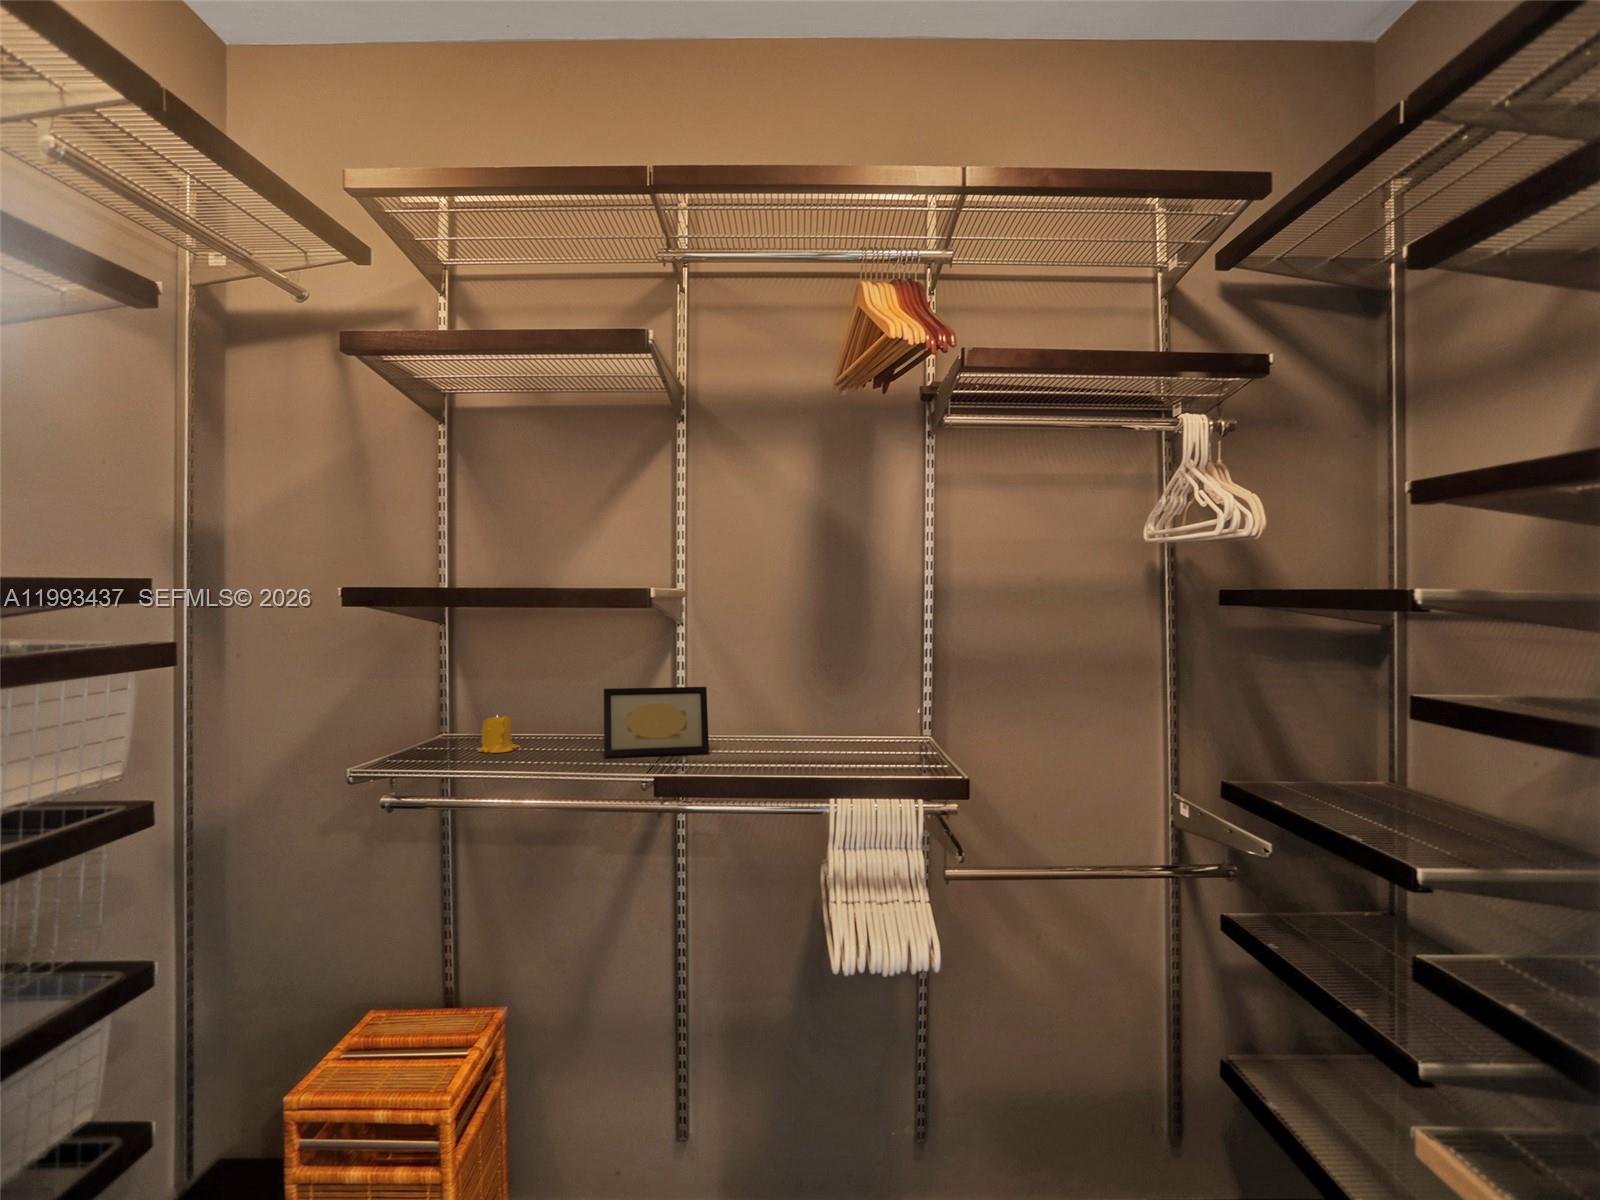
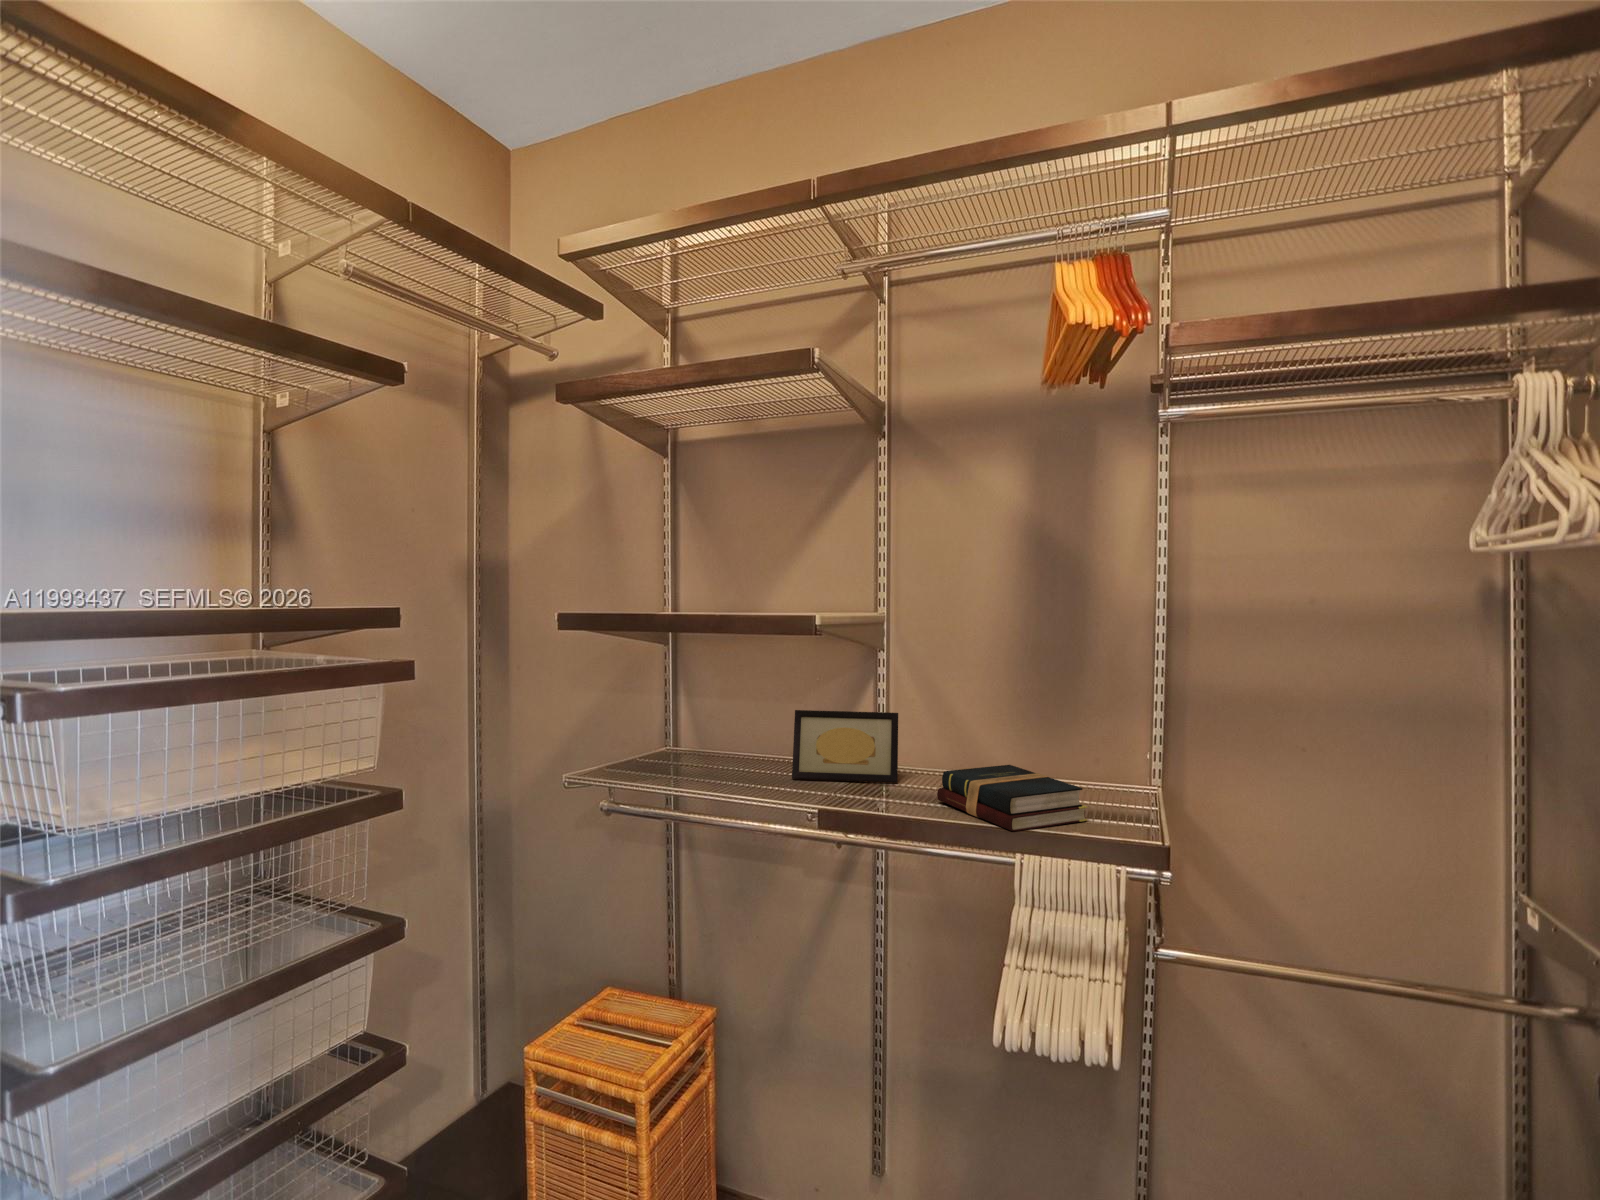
candle: present [478,715,520,753] -> none [689,727,729,764]
hardback book: none [759,727,893,778] -> present [937,765,1088,832]

